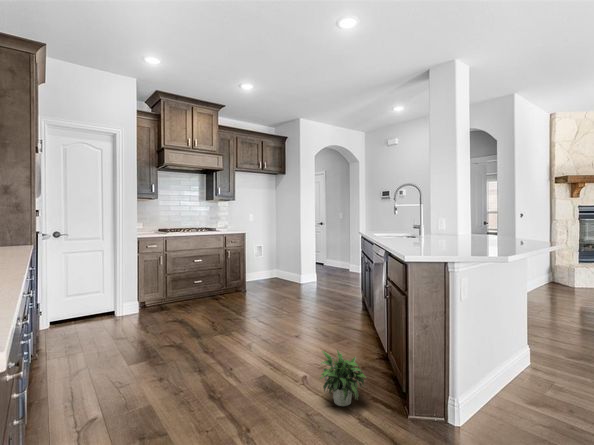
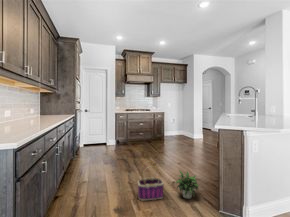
basket: none [242,340,299,429] -> present [138,161,164,201]

